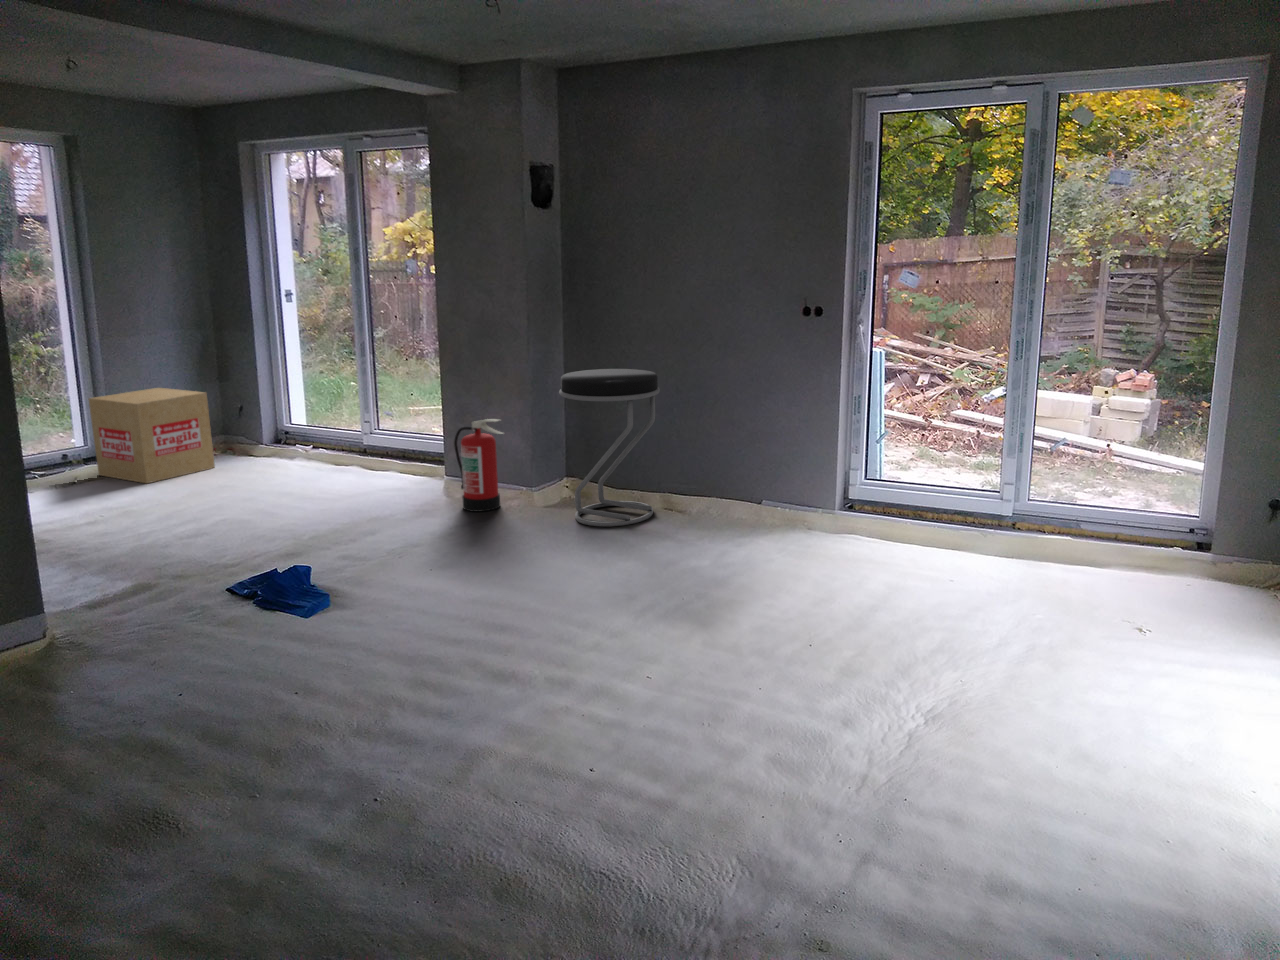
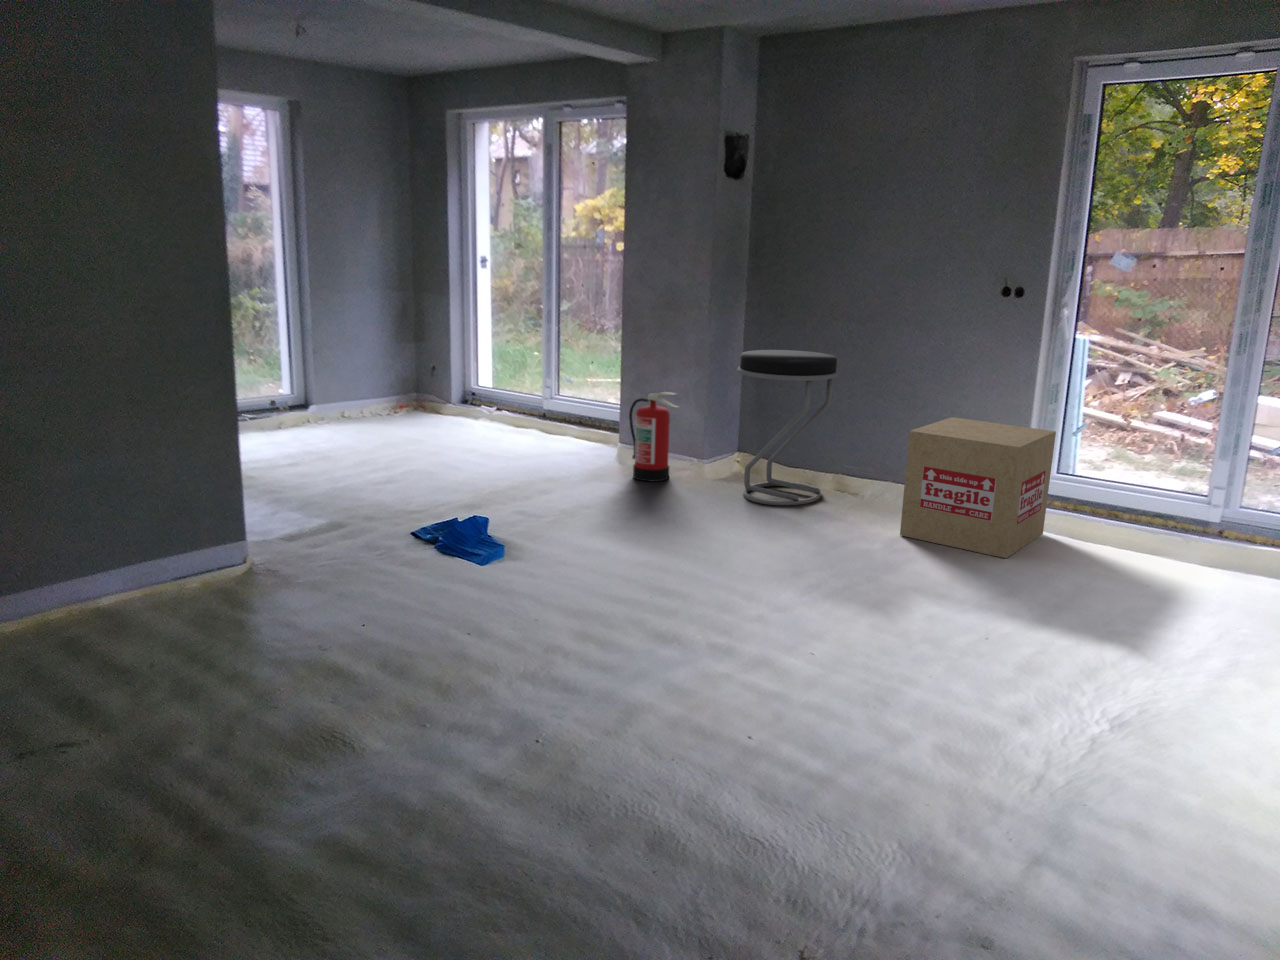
cardboard box: present [88,388,215,483] -> present [900,417,1056,558]

